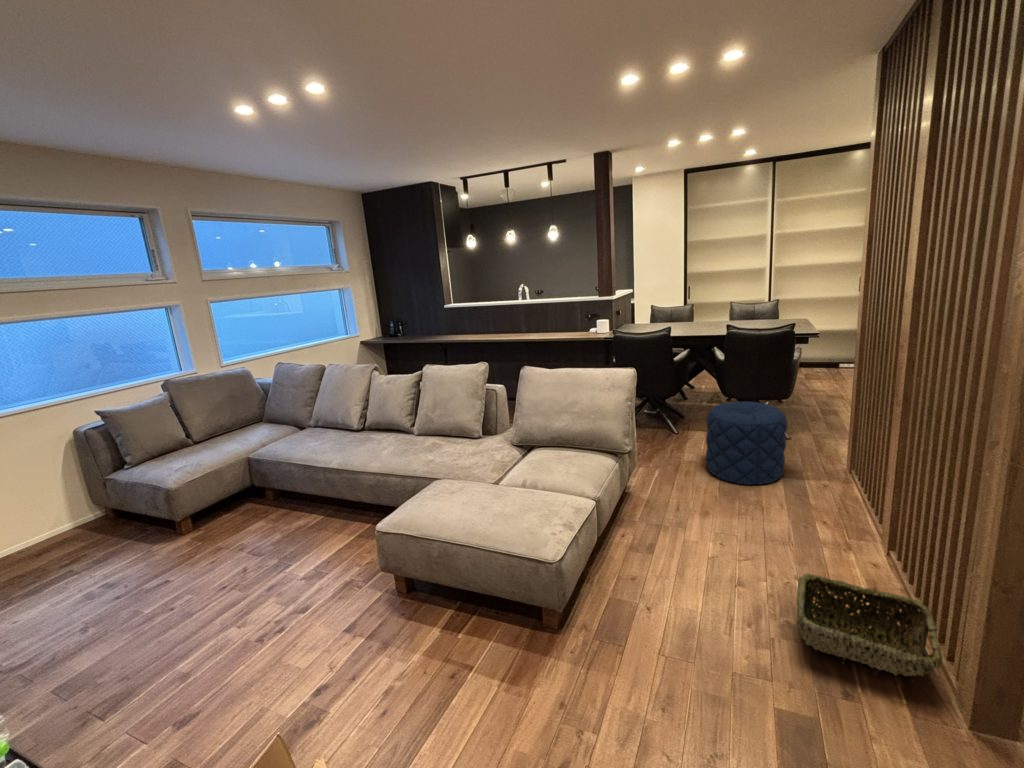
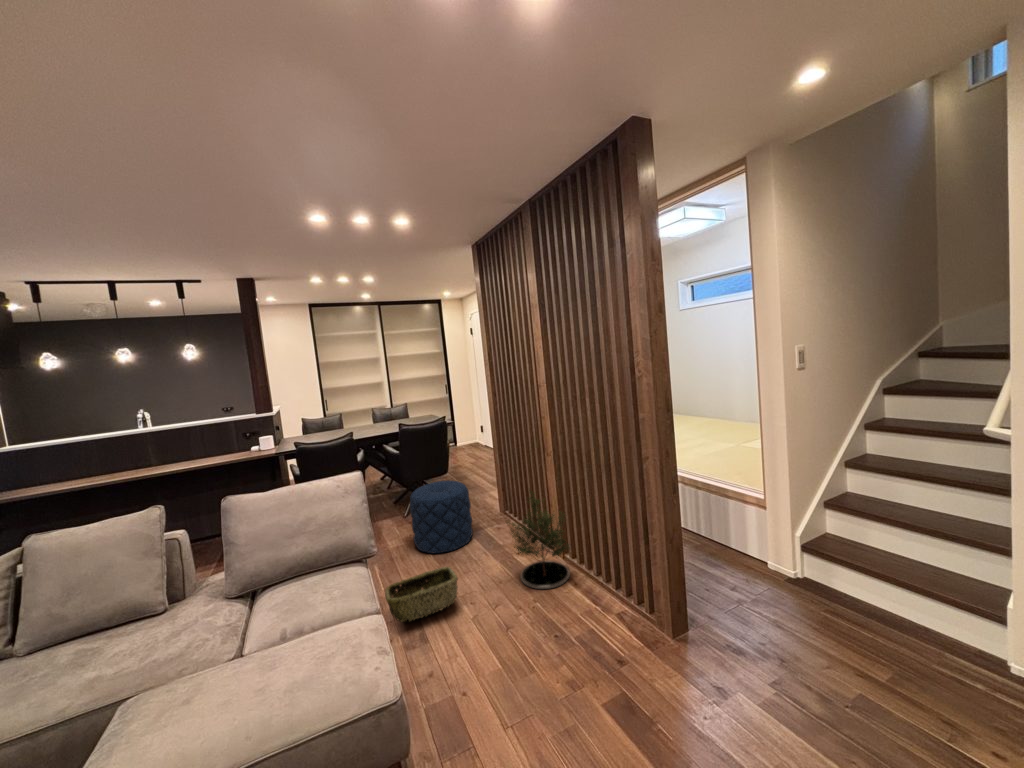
potted tree: none [788,440,891,581] -> present [509,490,570,589]
woven basket: present [797,574,942,676] -> present [385,567,458,622]

